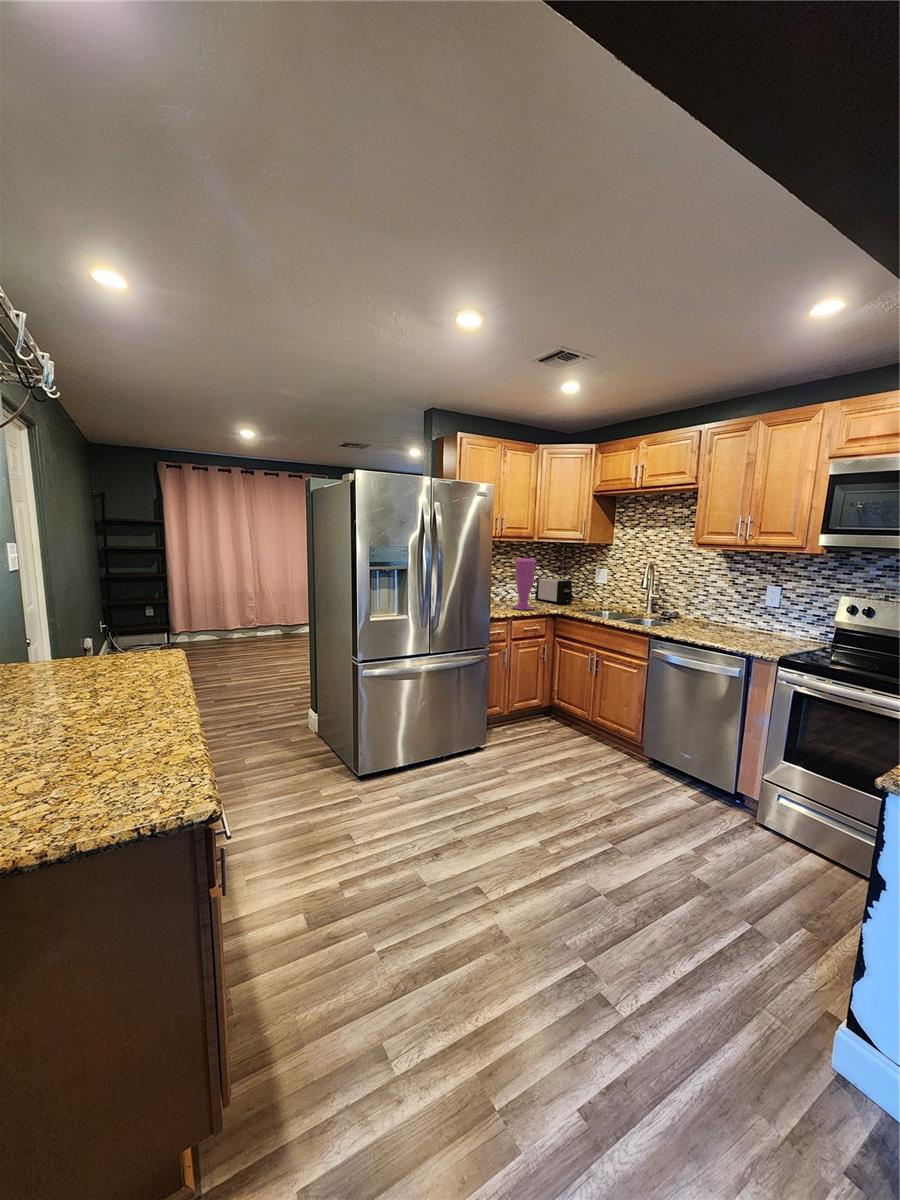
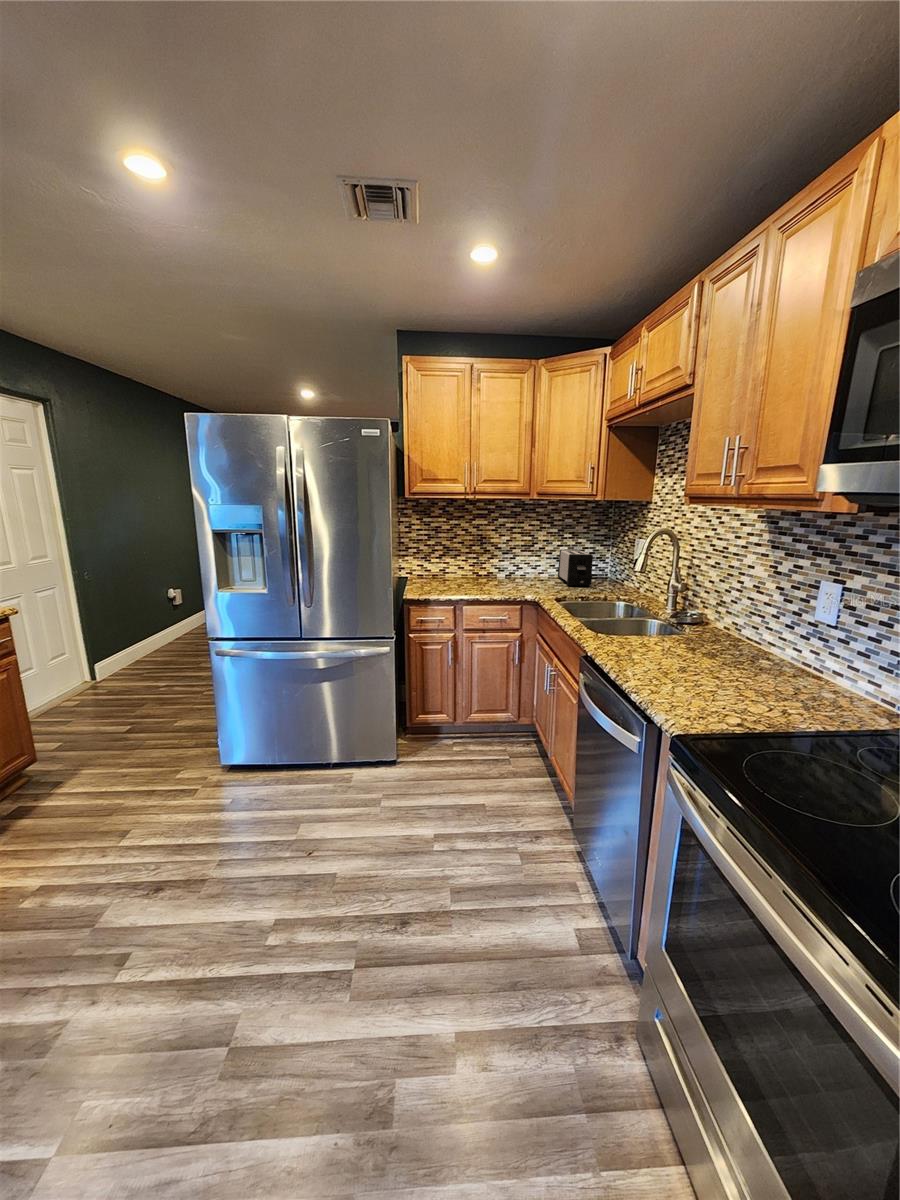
vase: present [513,558,537,610] -> none [488,523,520,590]

